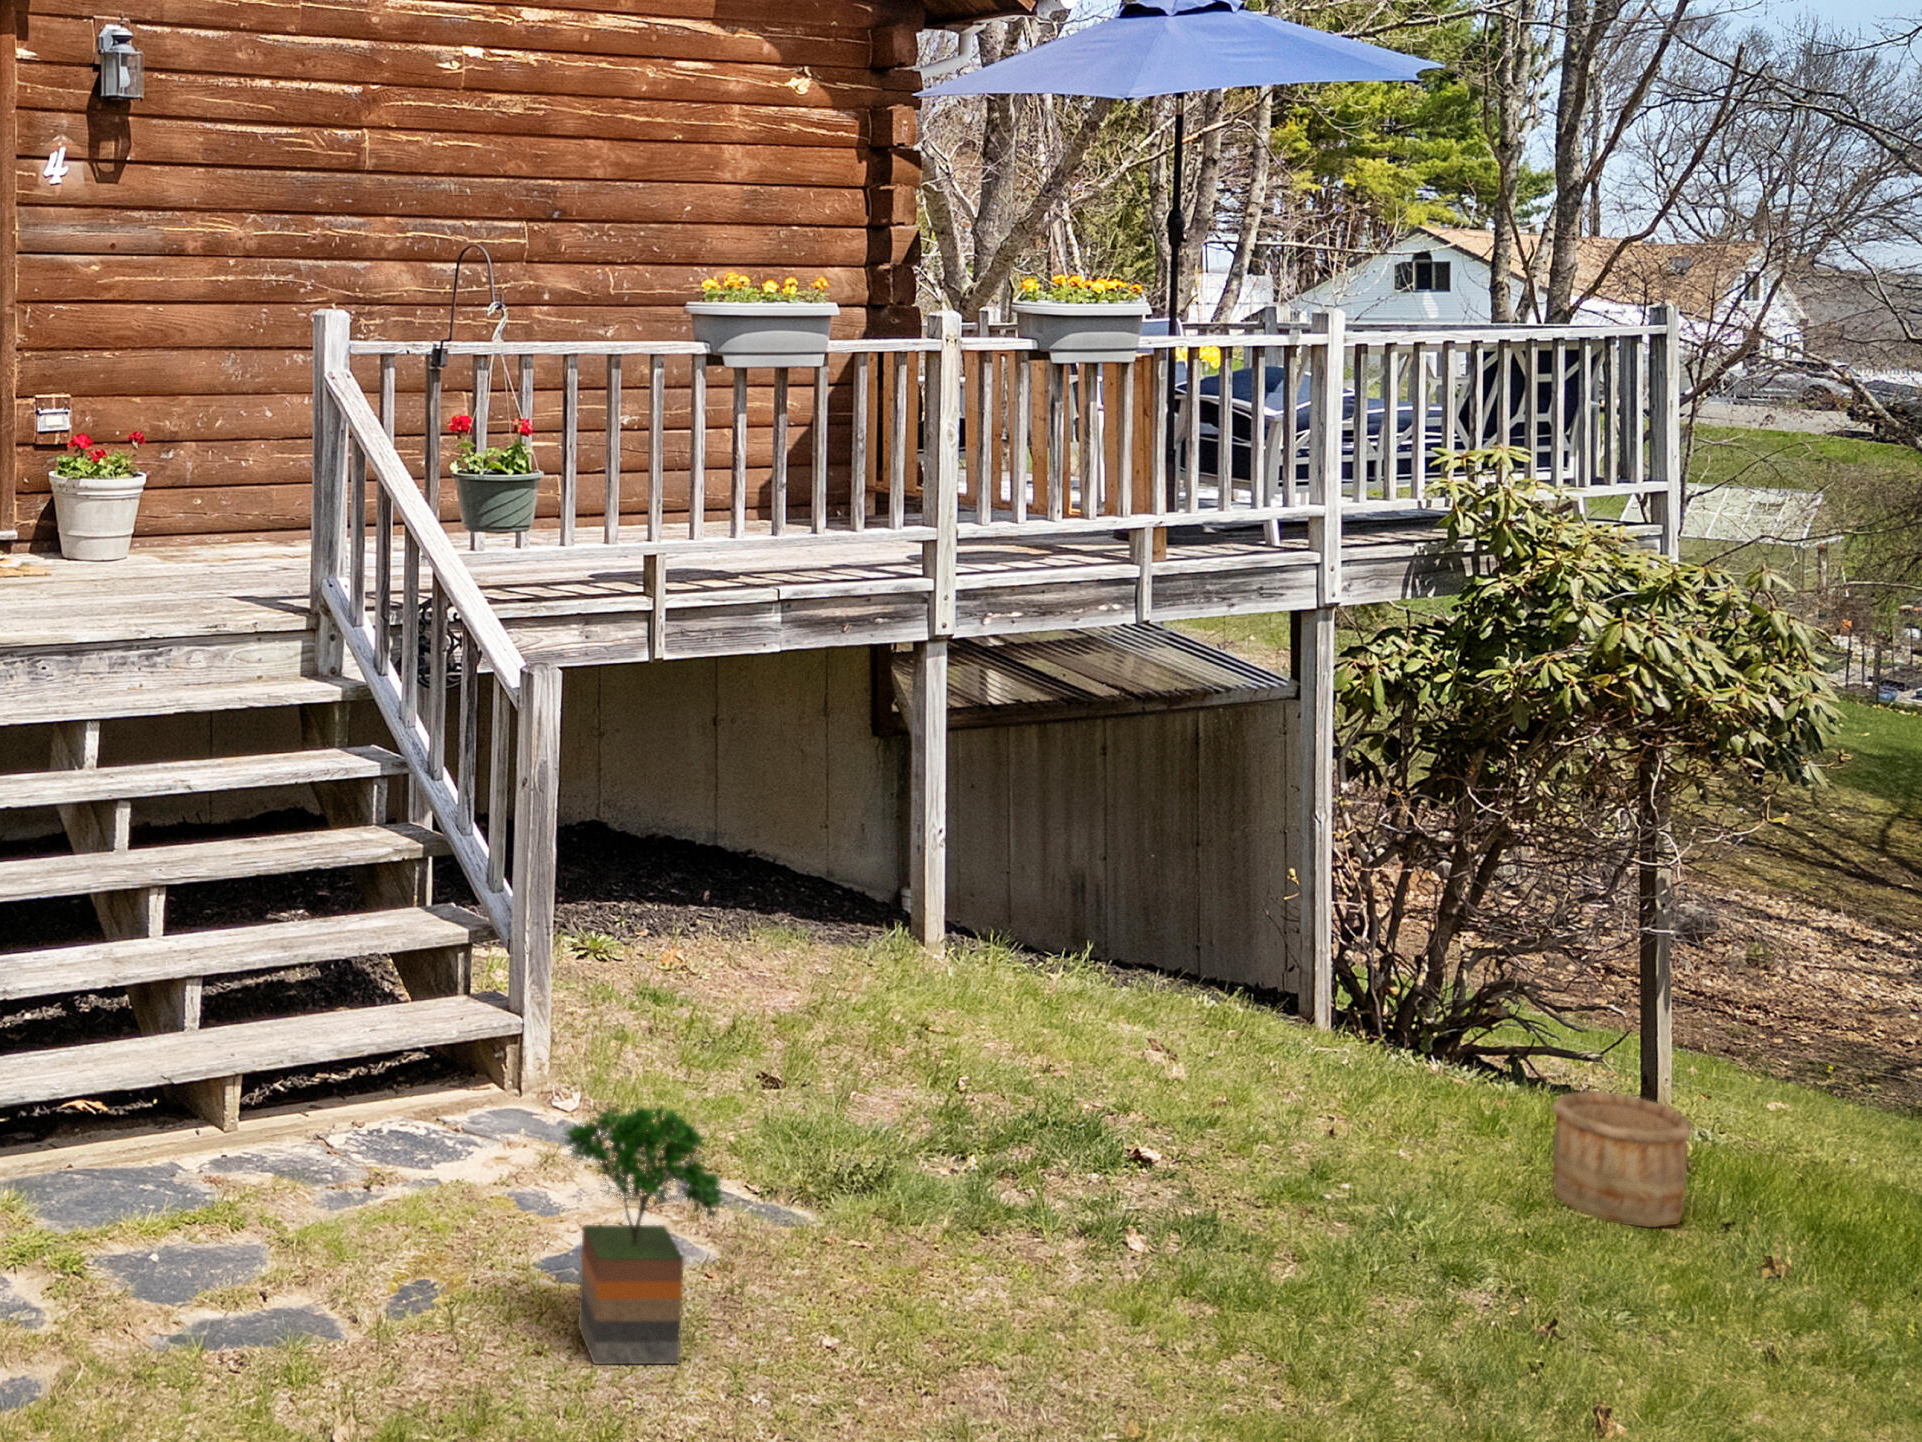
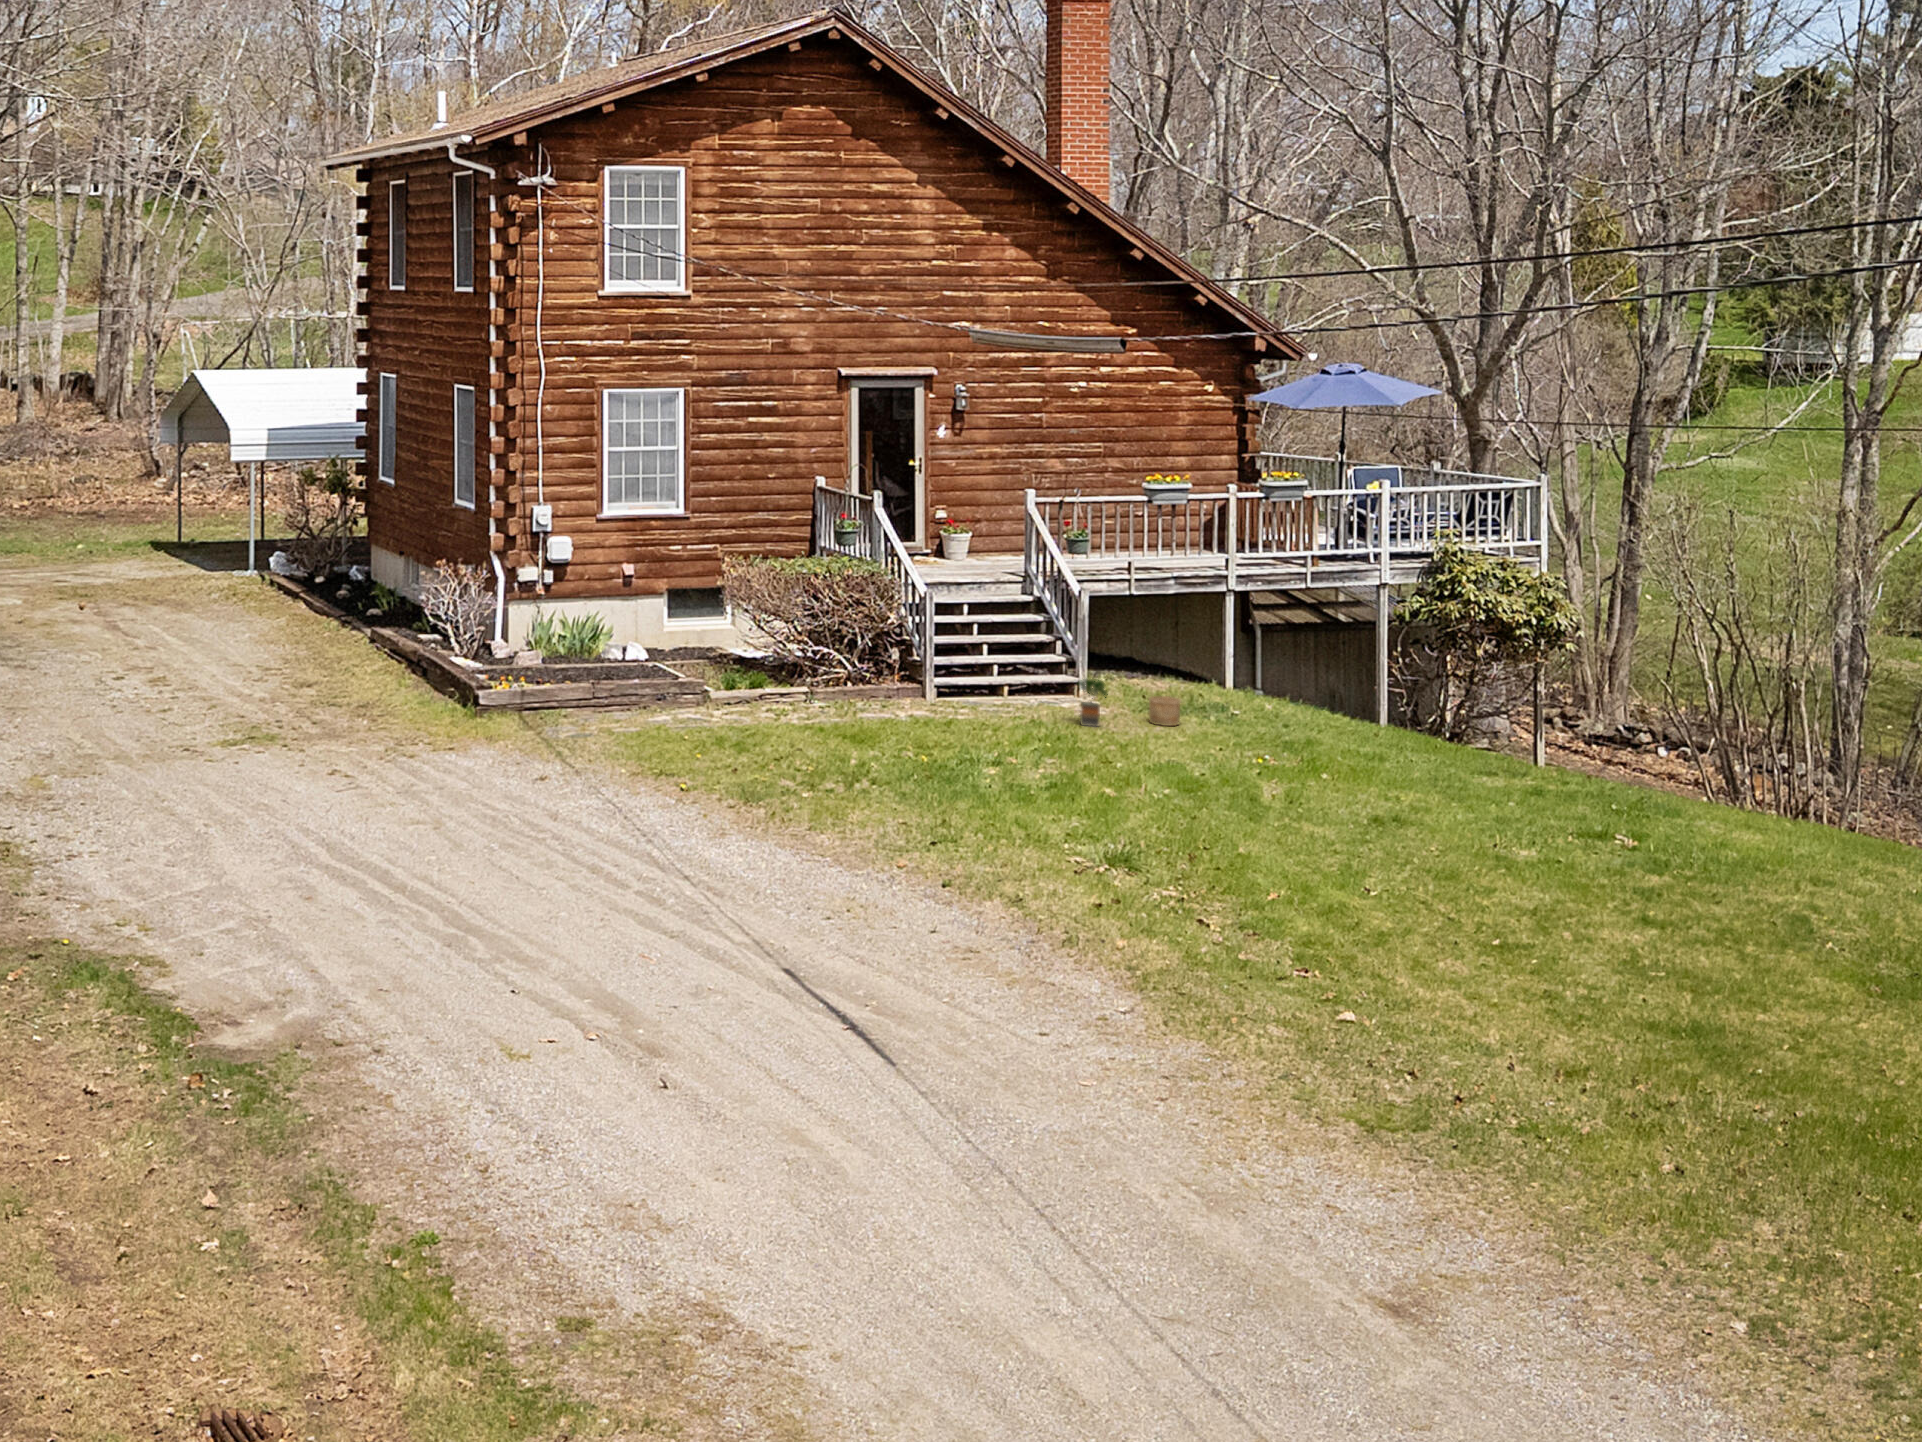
wooden bucket: present [1552,1091,1692,1227] -> present [1148,696,1181,726]

